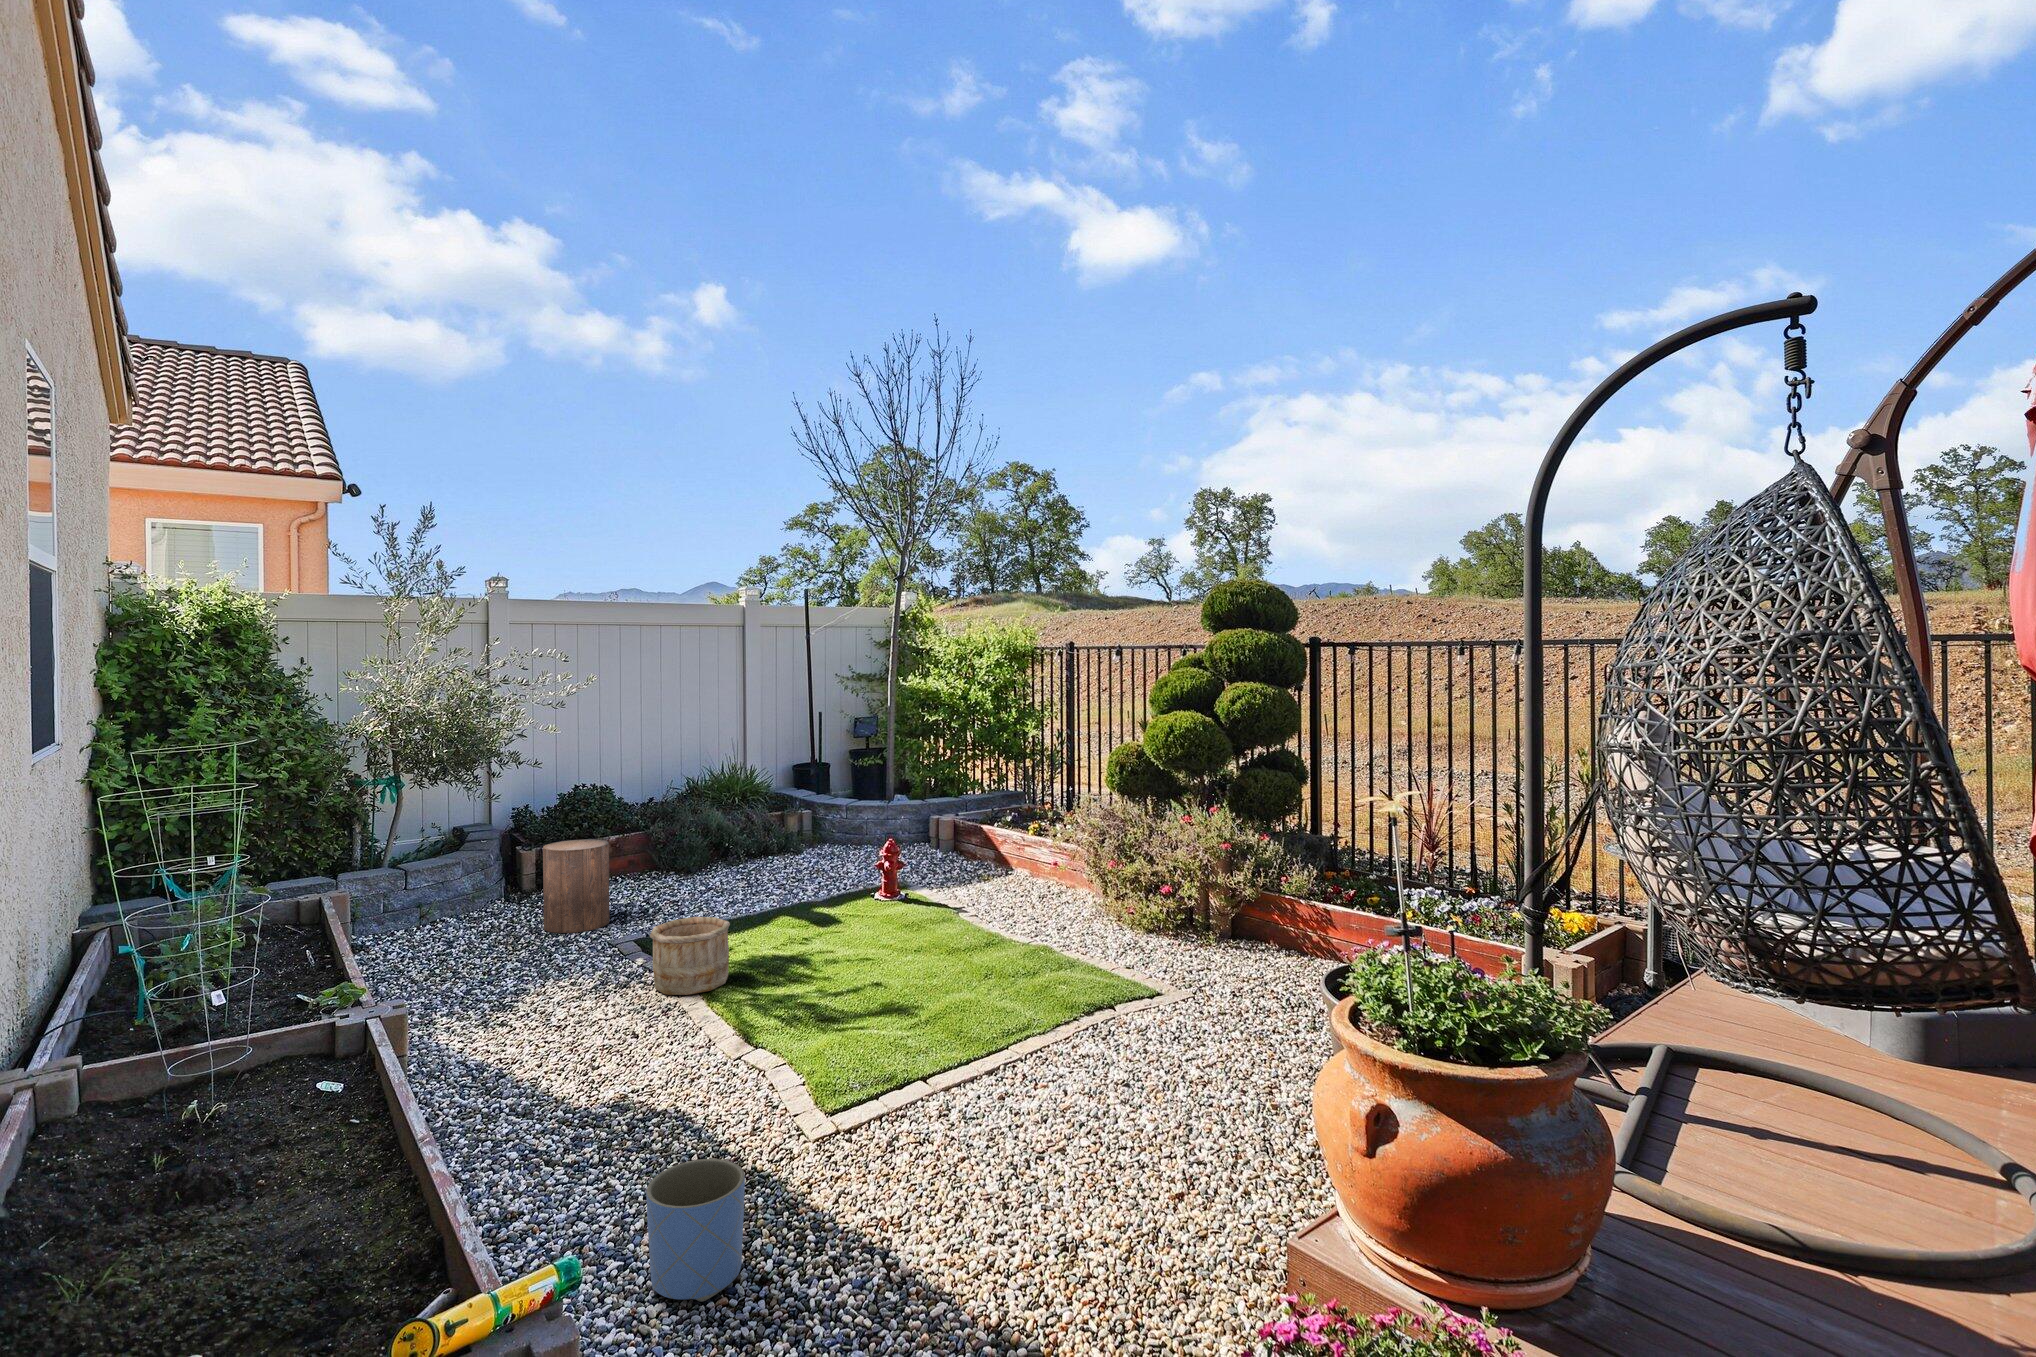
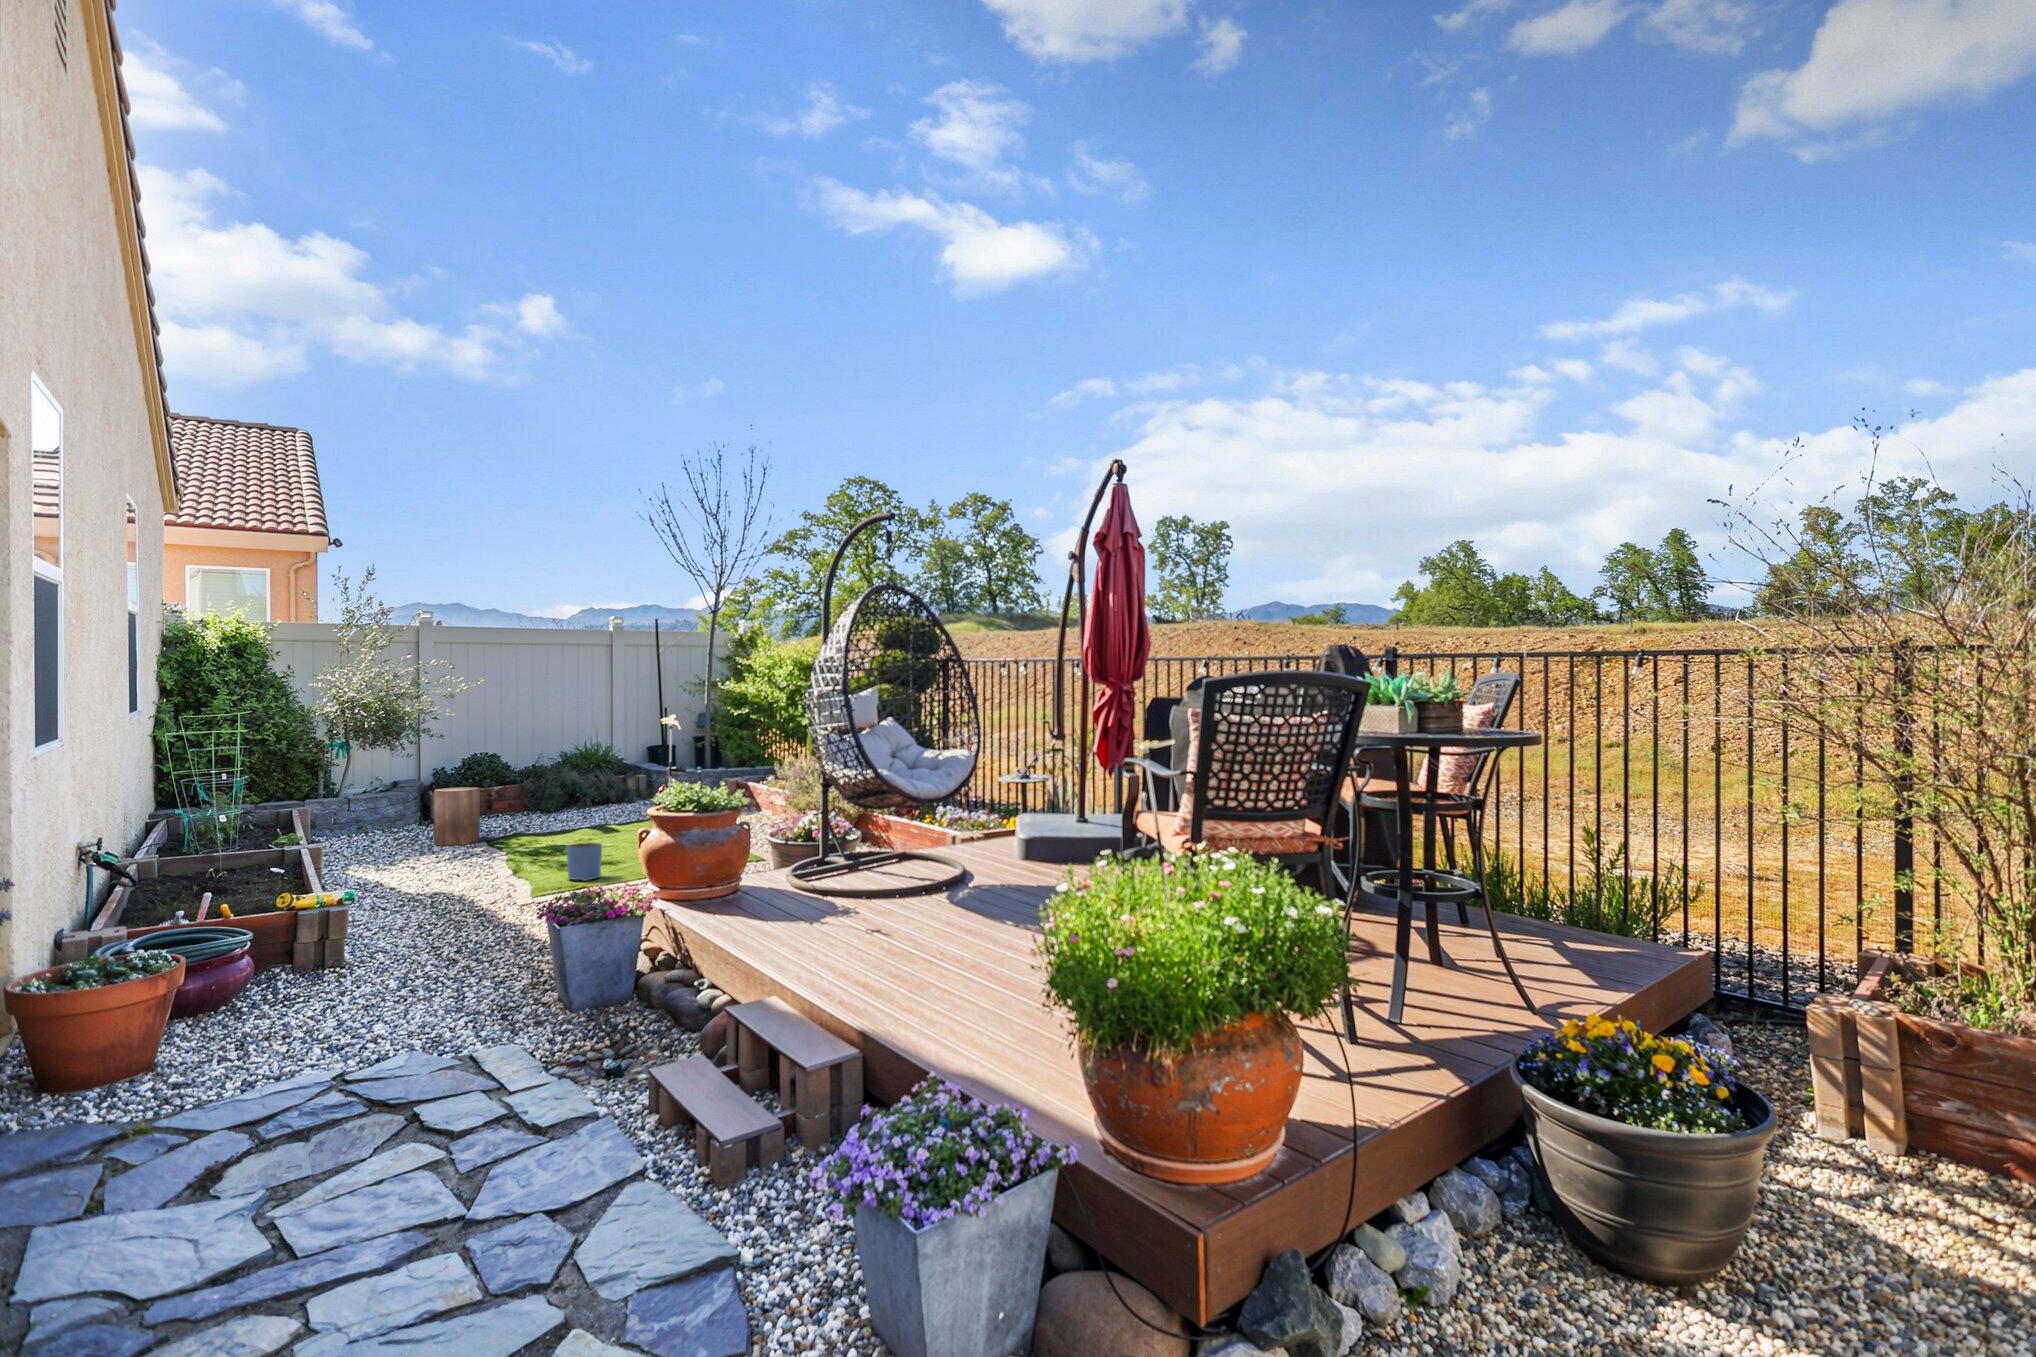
wooden bucket: present [650,917,730,995] -> none [478,826,532,868]
planter: present [646,1159,745,1302] -> present [567,842,602,881]

